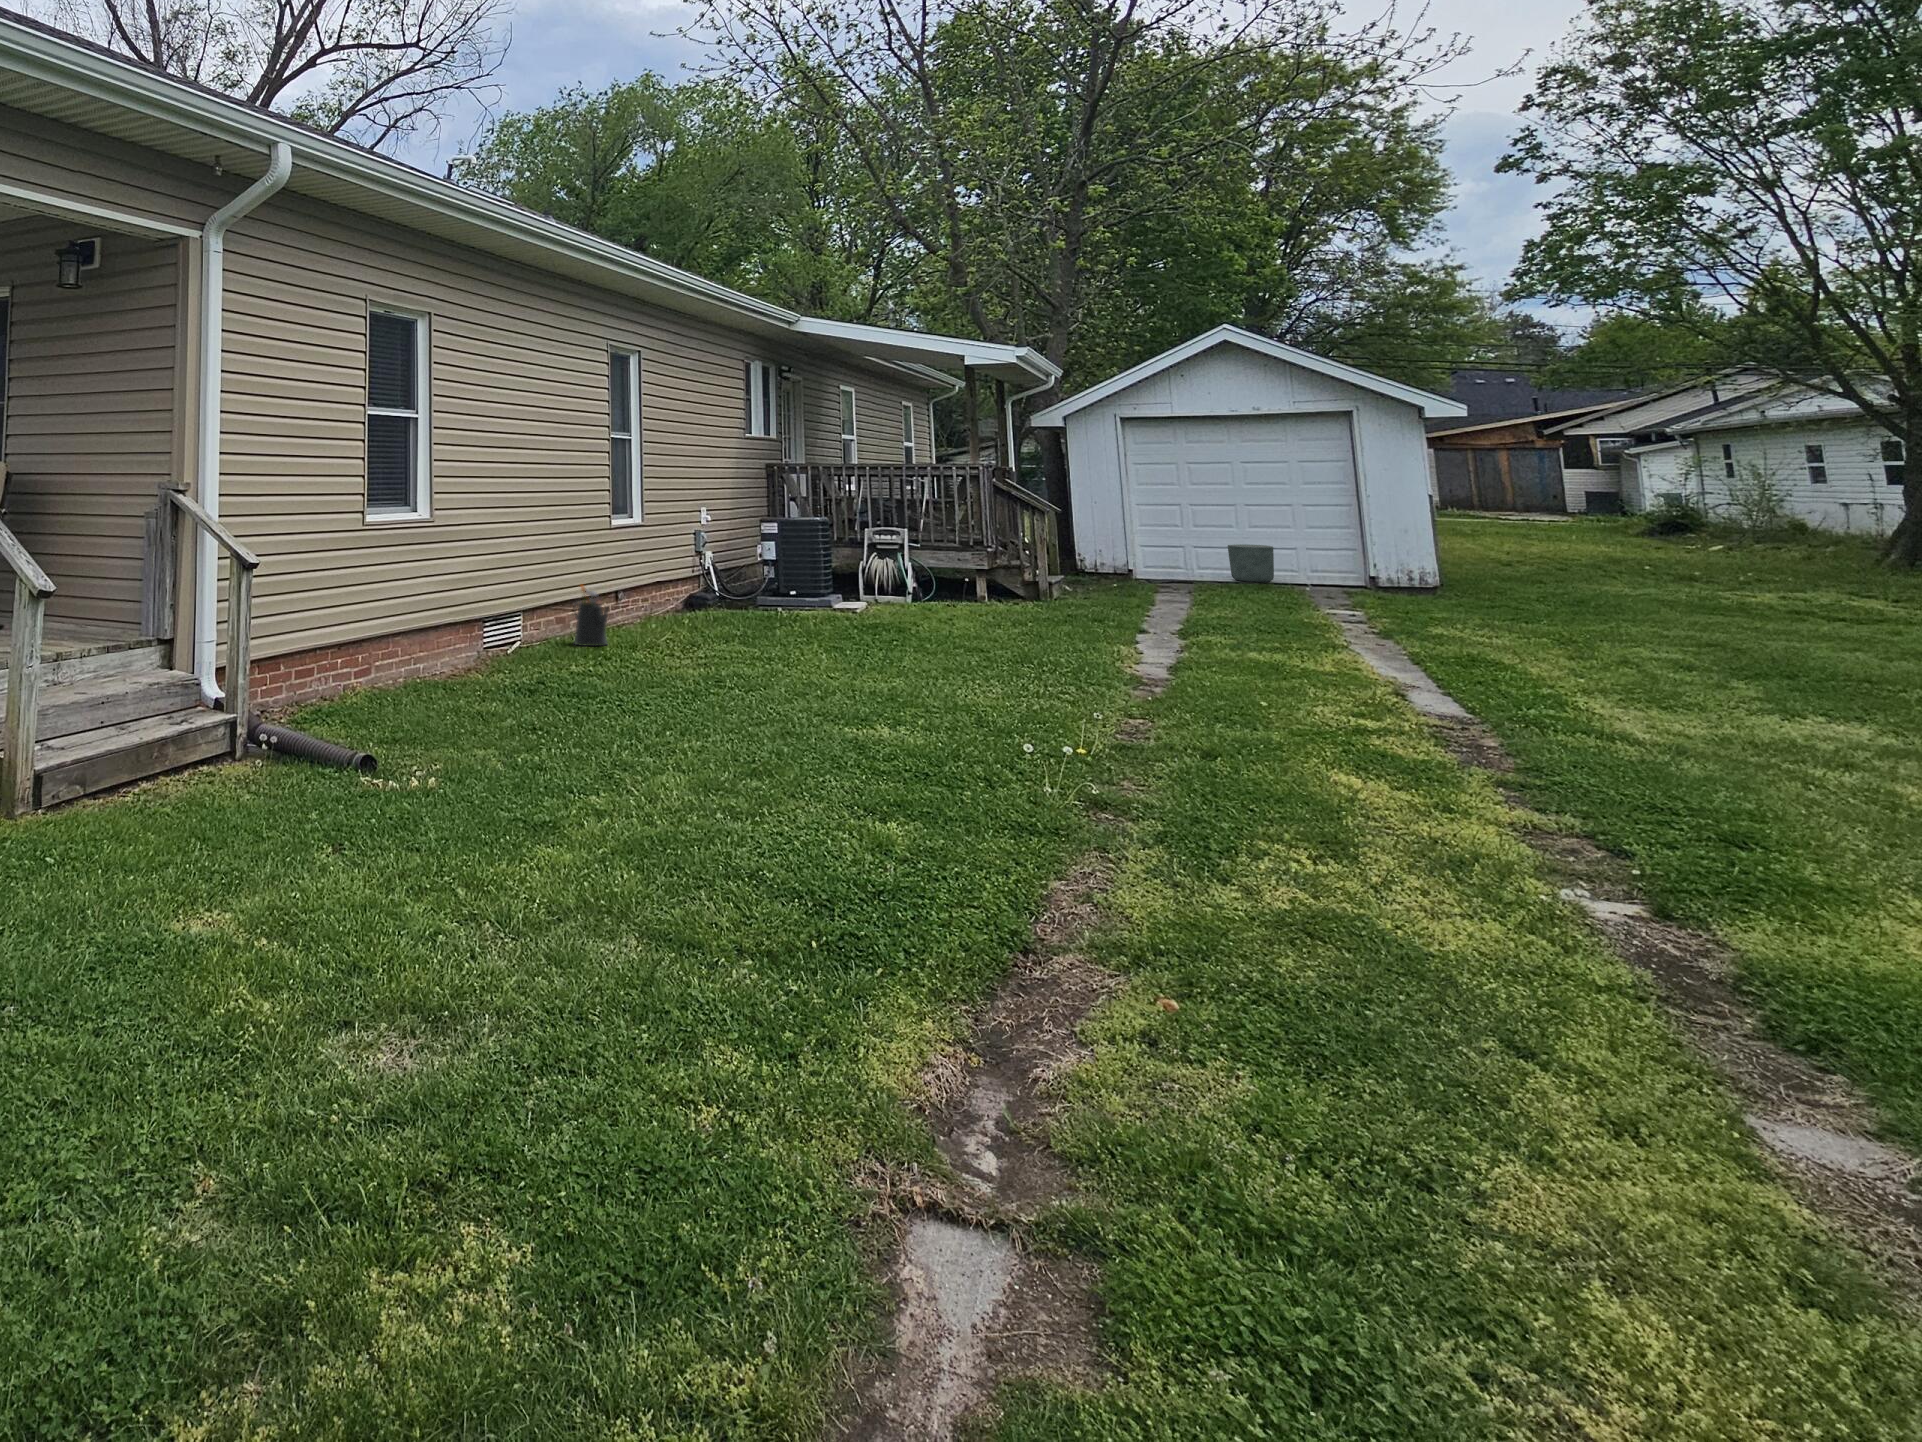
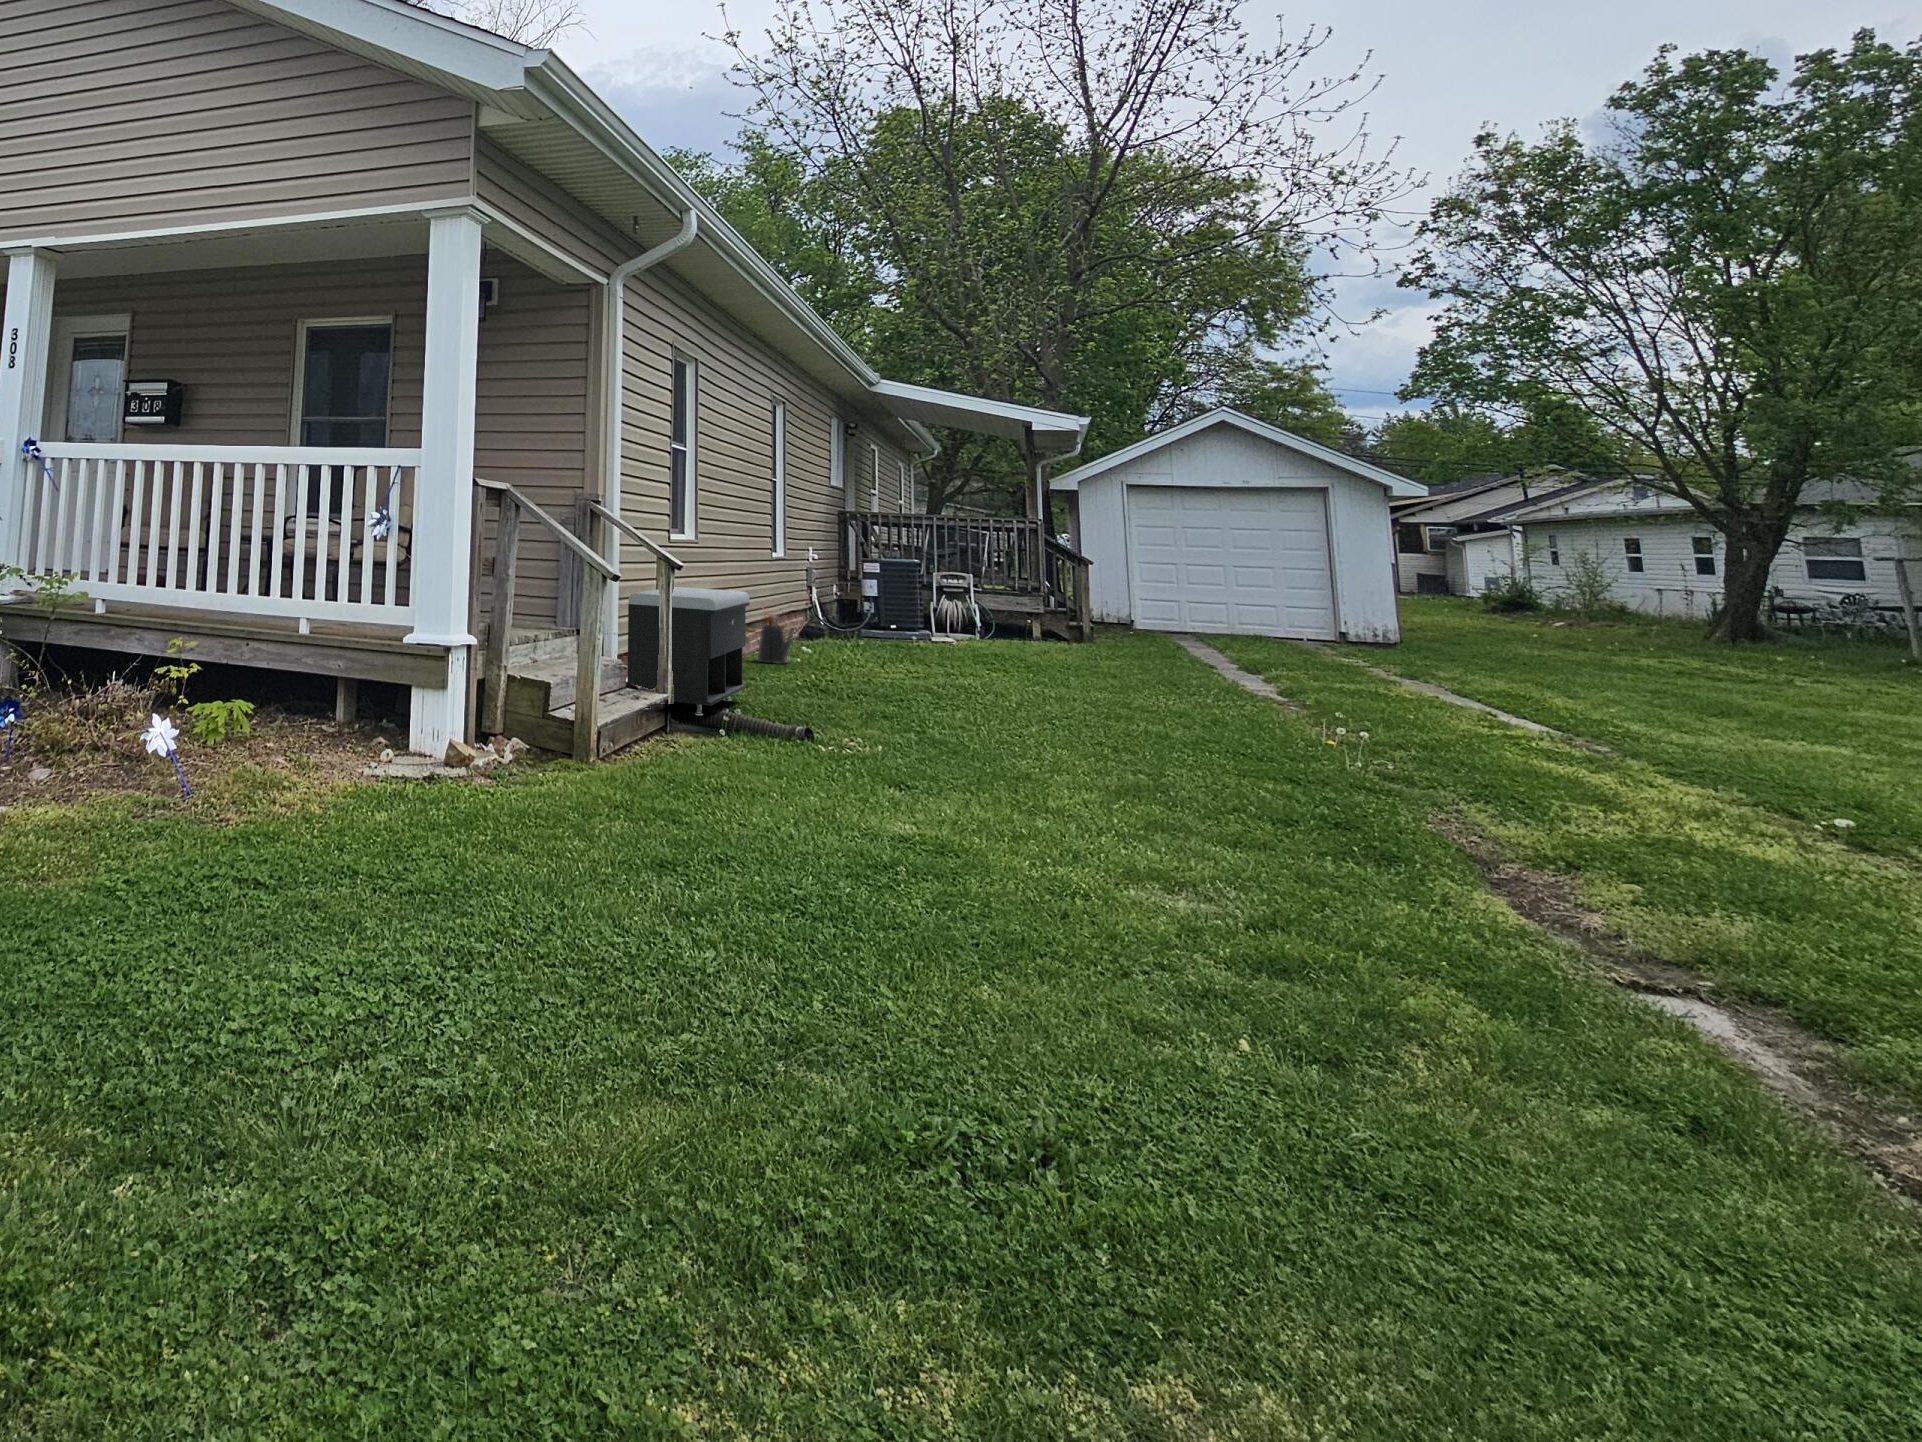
planter: present [1228,544,1274,582] -> none [1217,600,1257,634]
storage bench: none [286,575,455,725] -> present [627,587,749,716]

